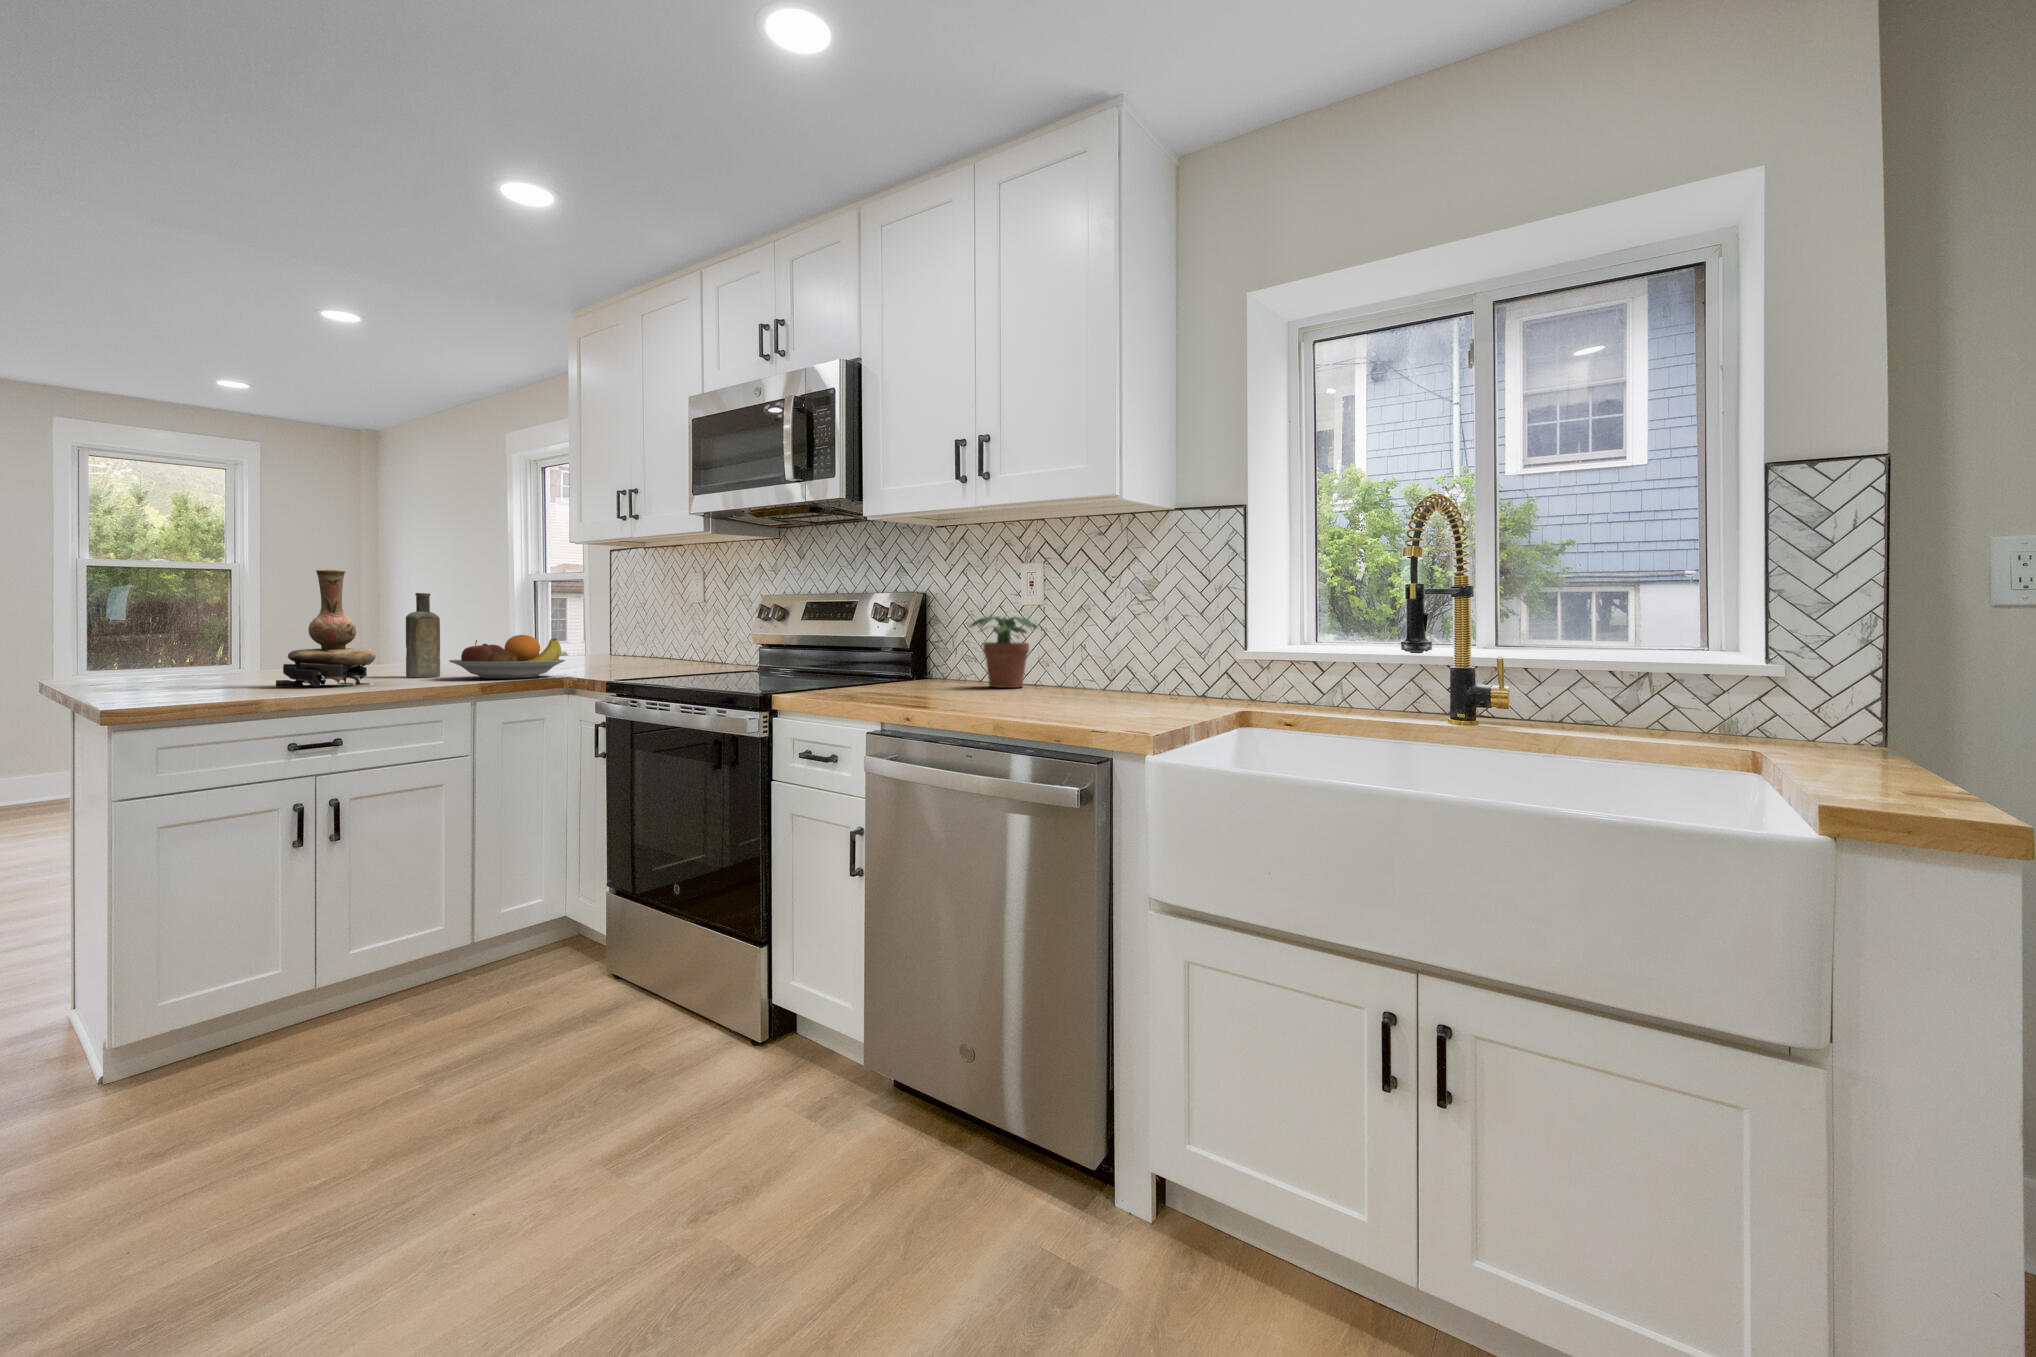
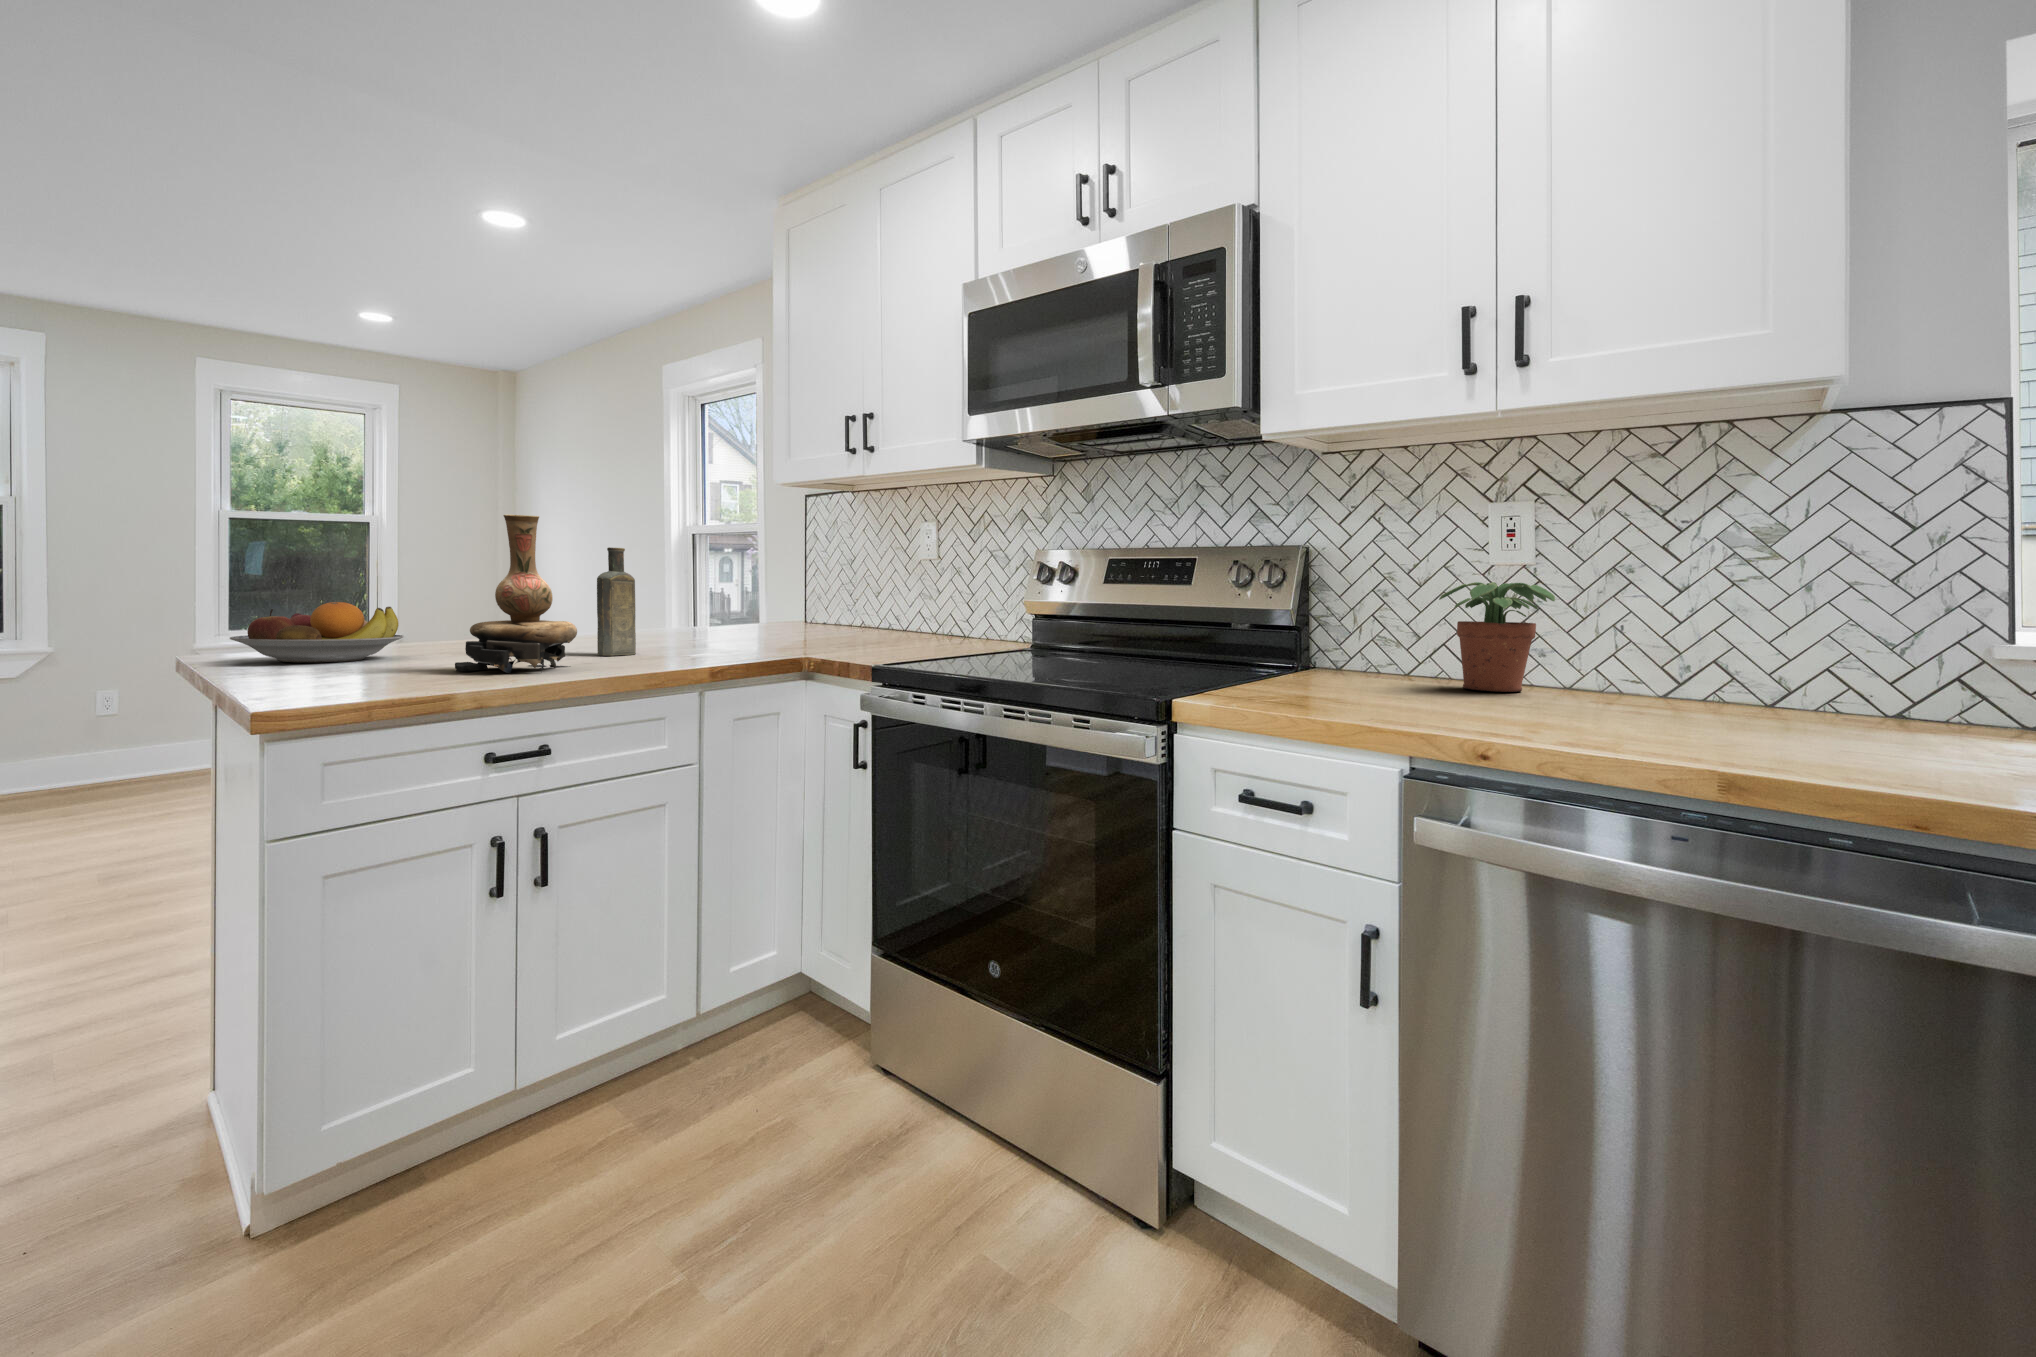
fruit bowl: present [449,635,565,679] -> present [230,602,404,662]

